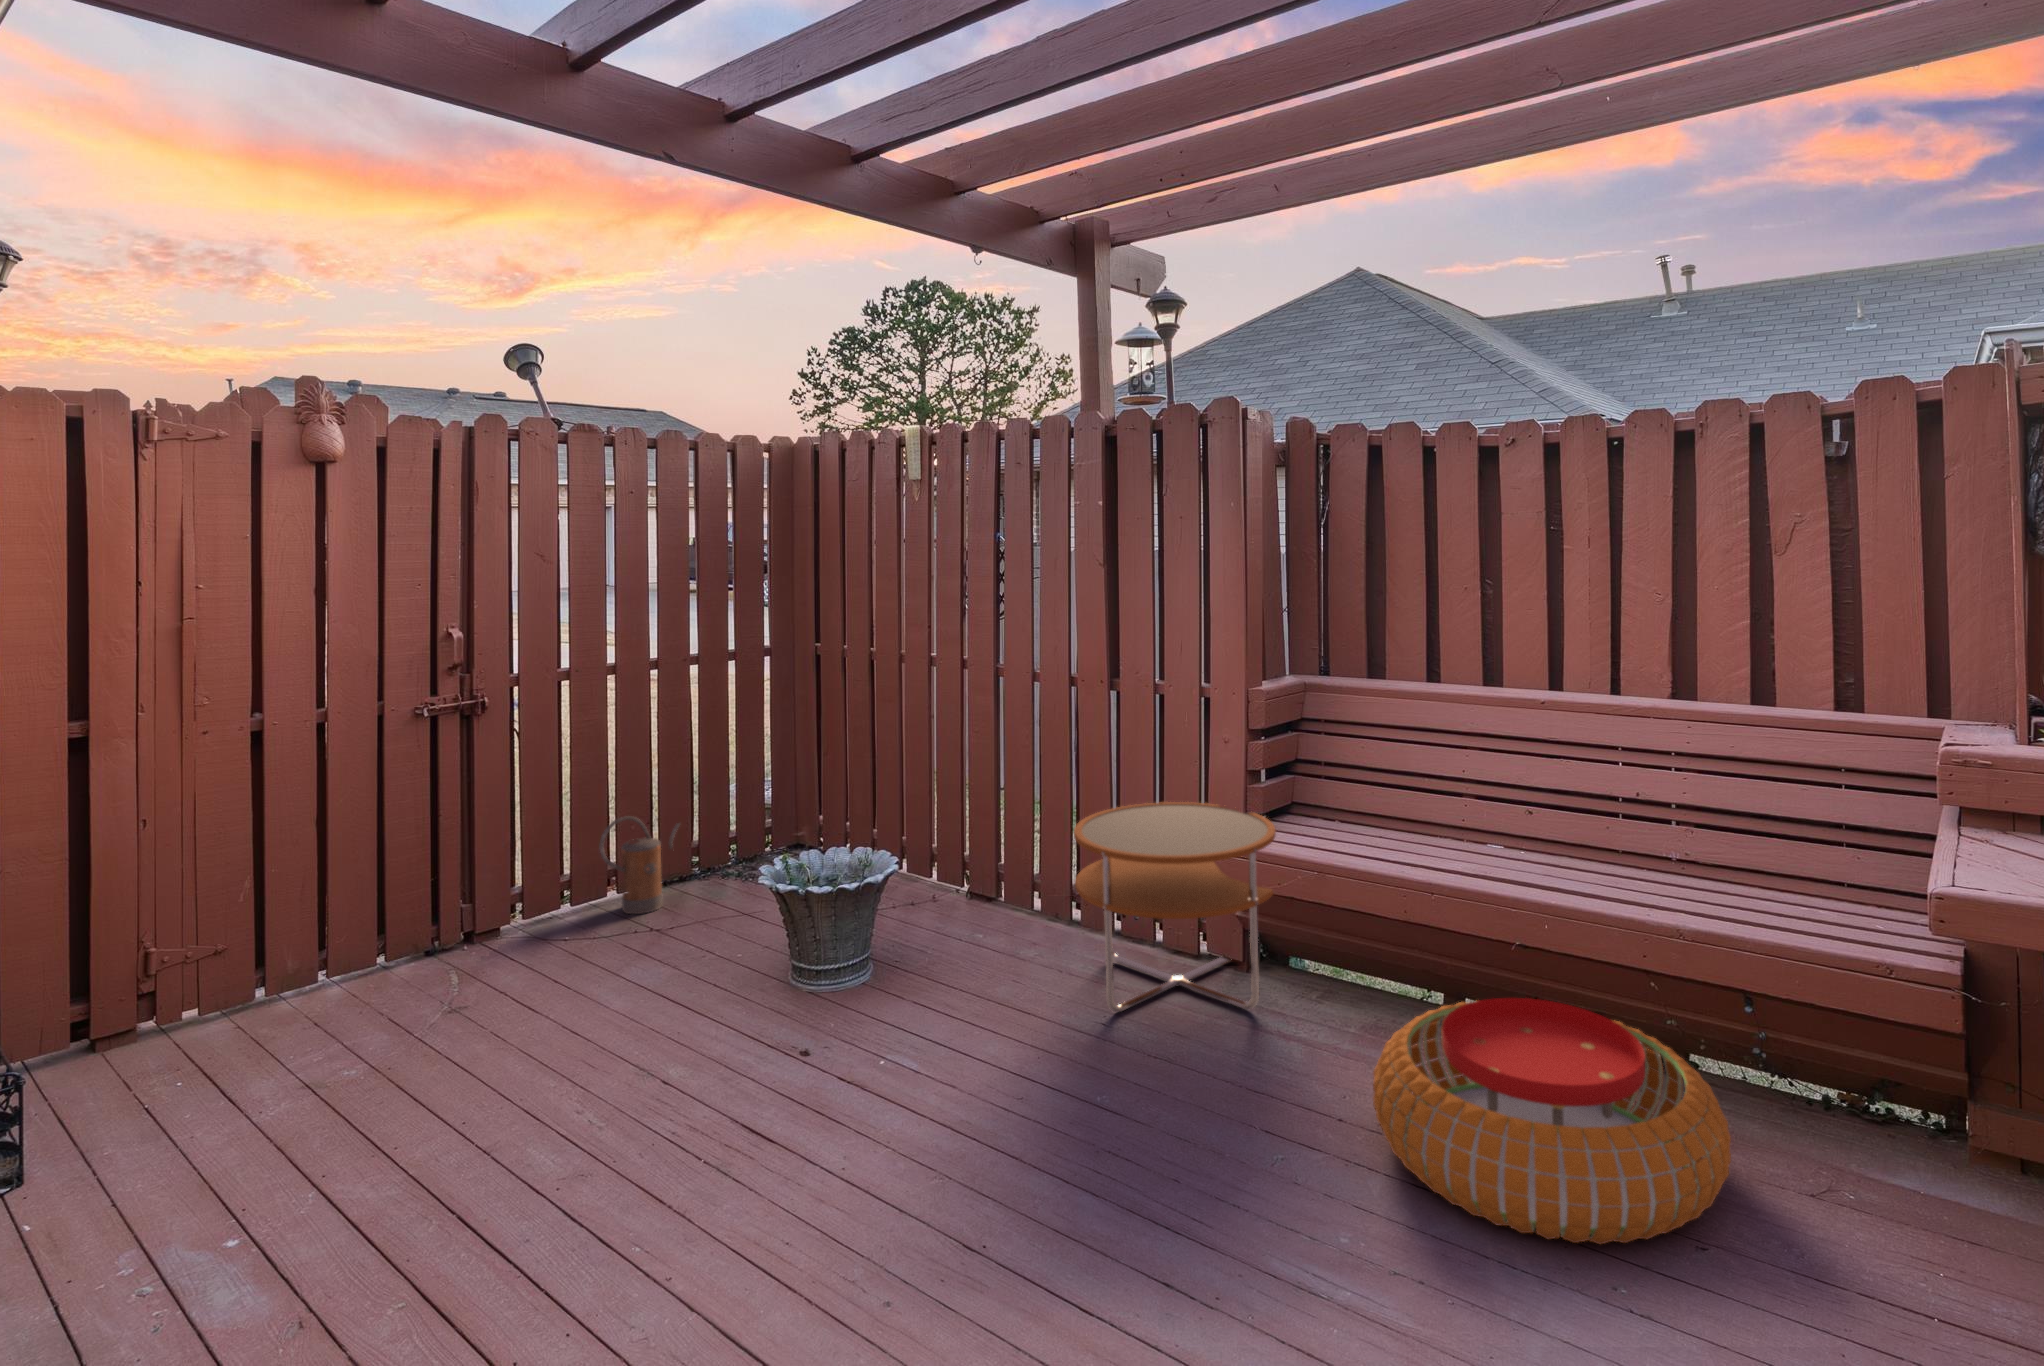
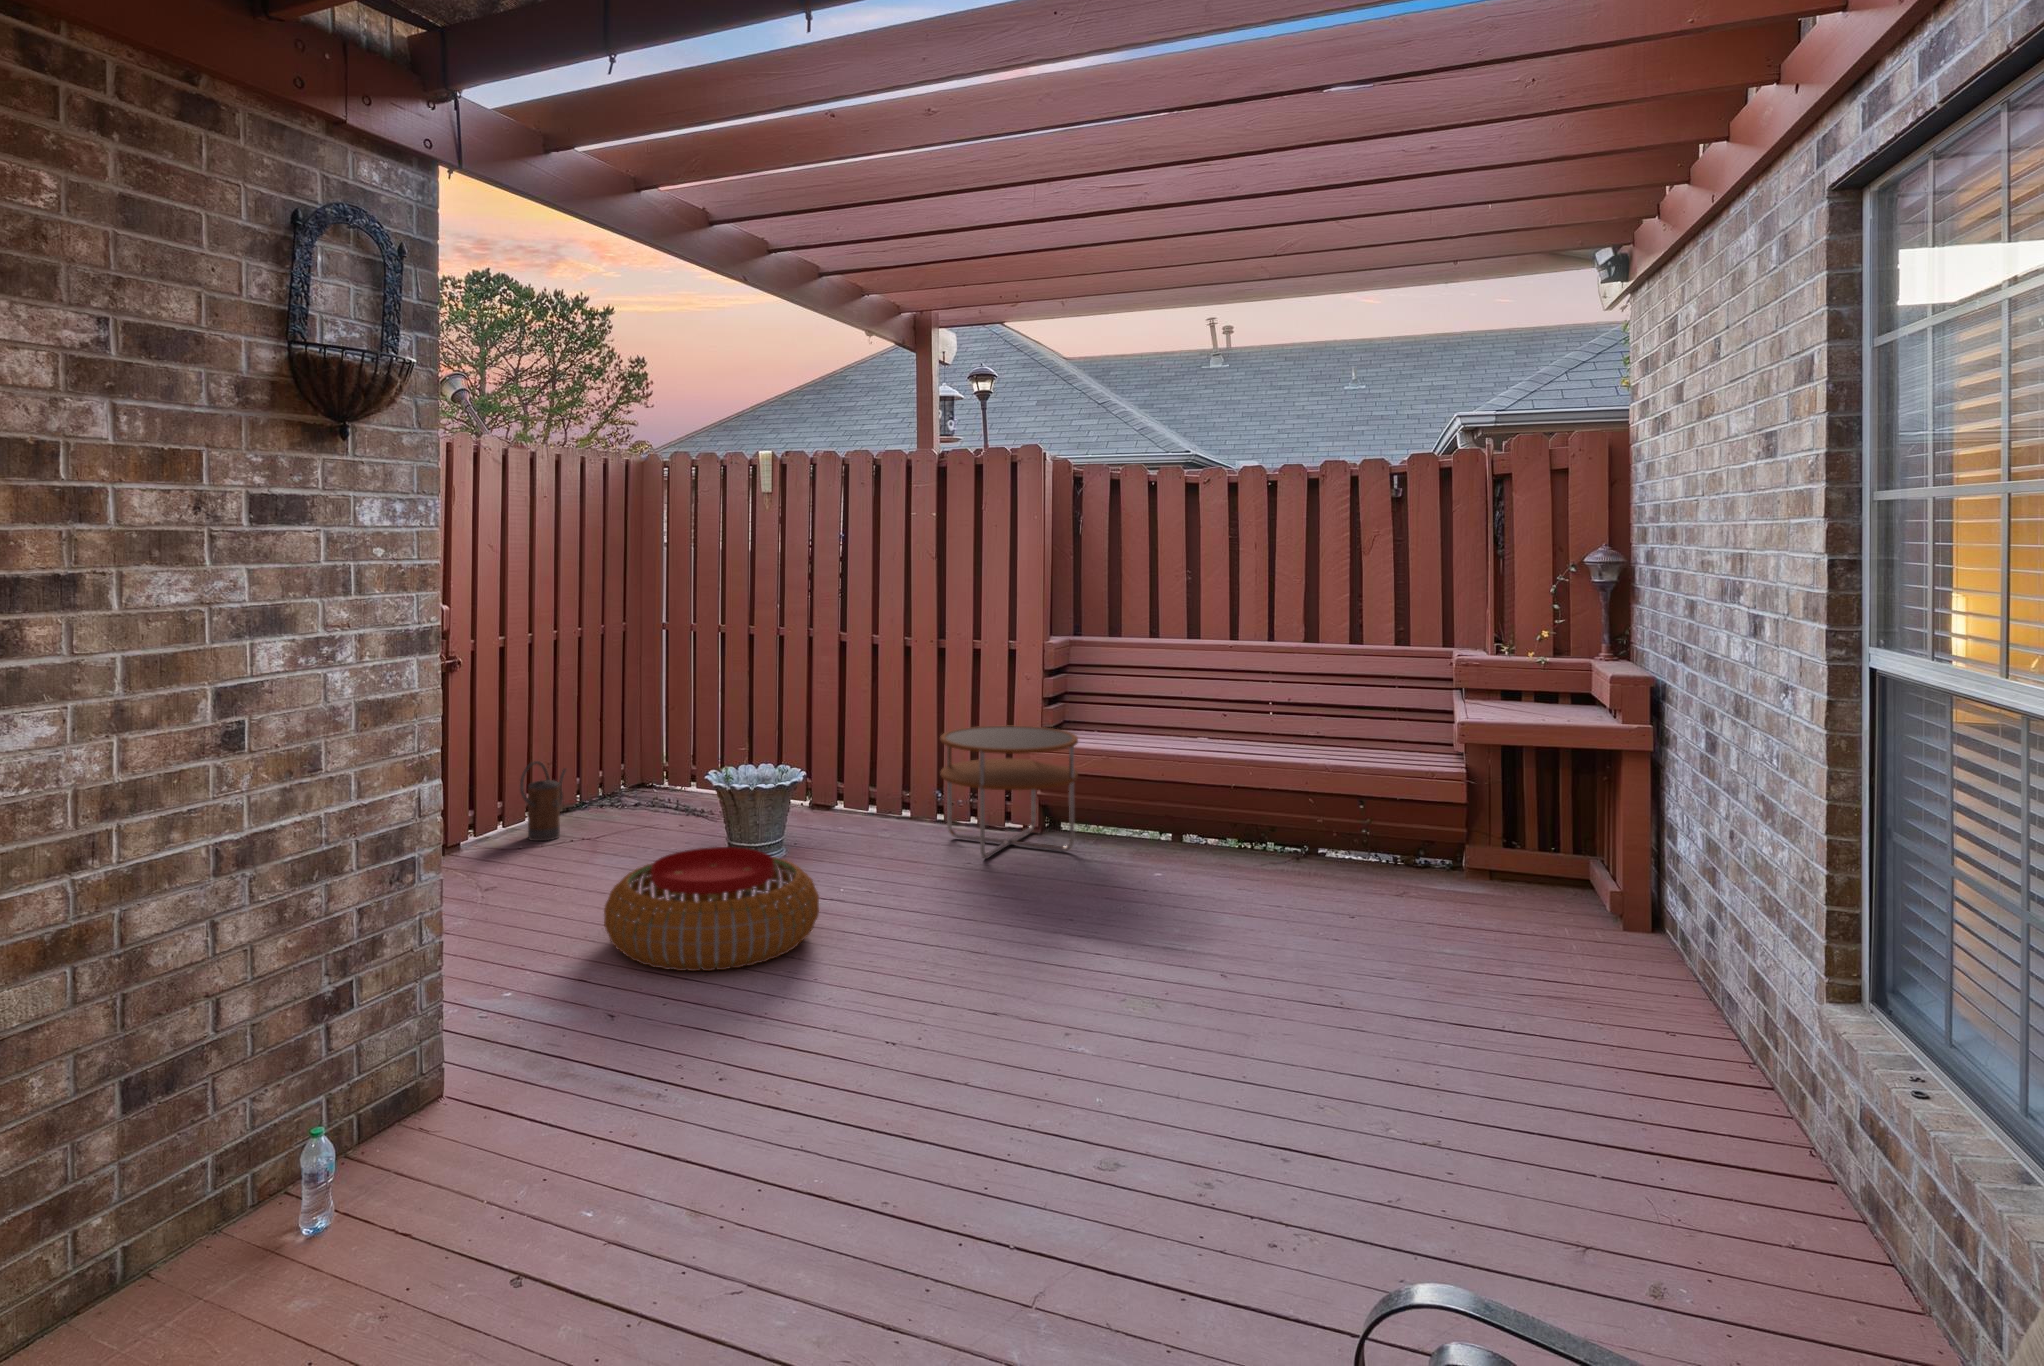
pouf: present [1373,998,1731,1244] -> present [604,847,819,971]

